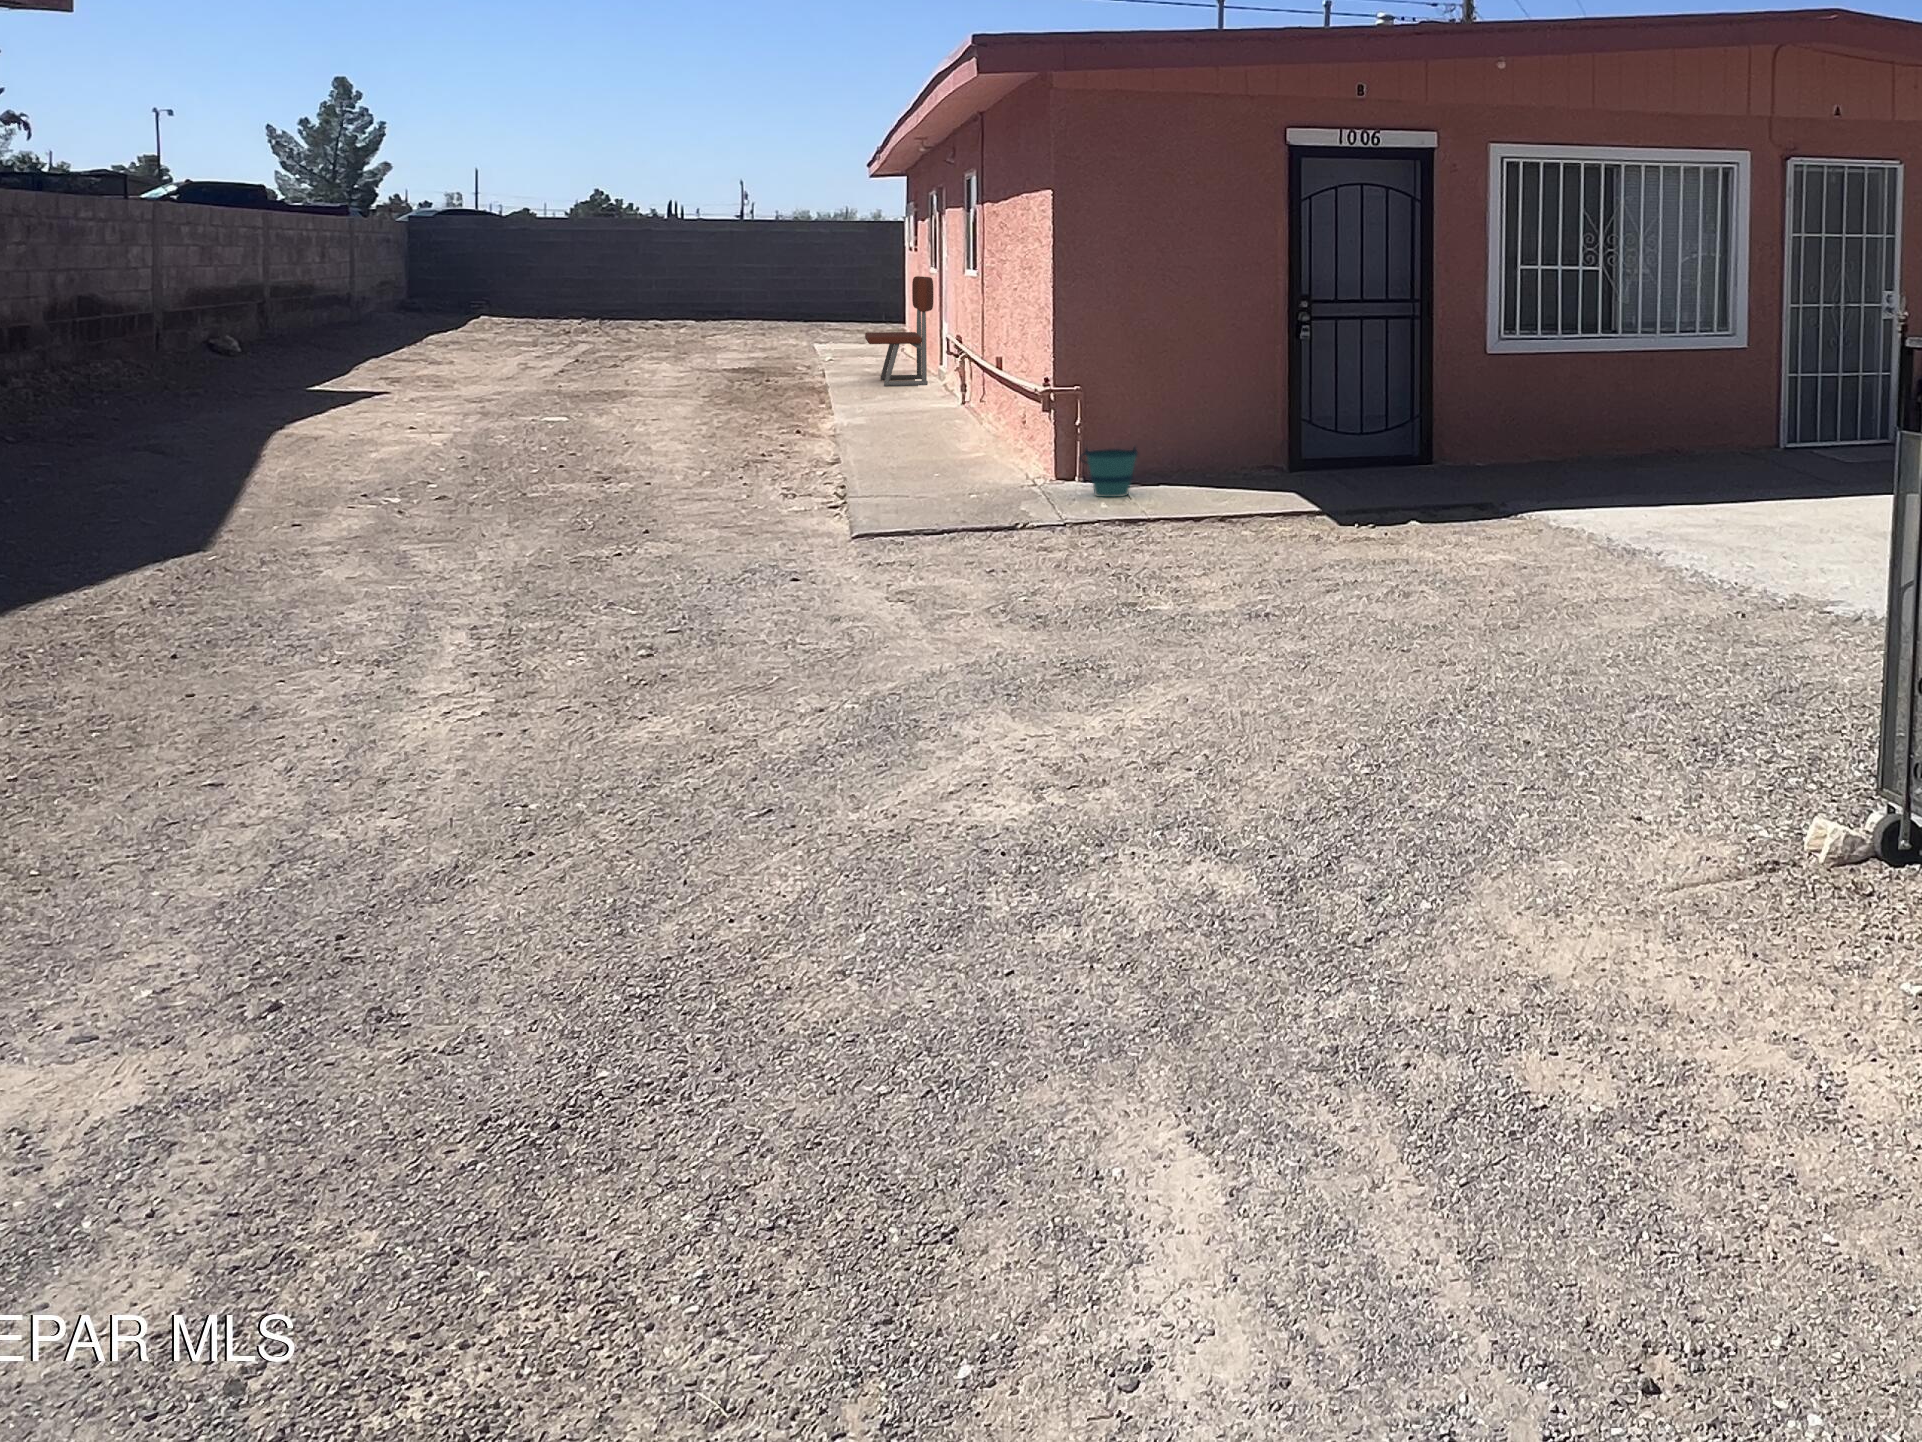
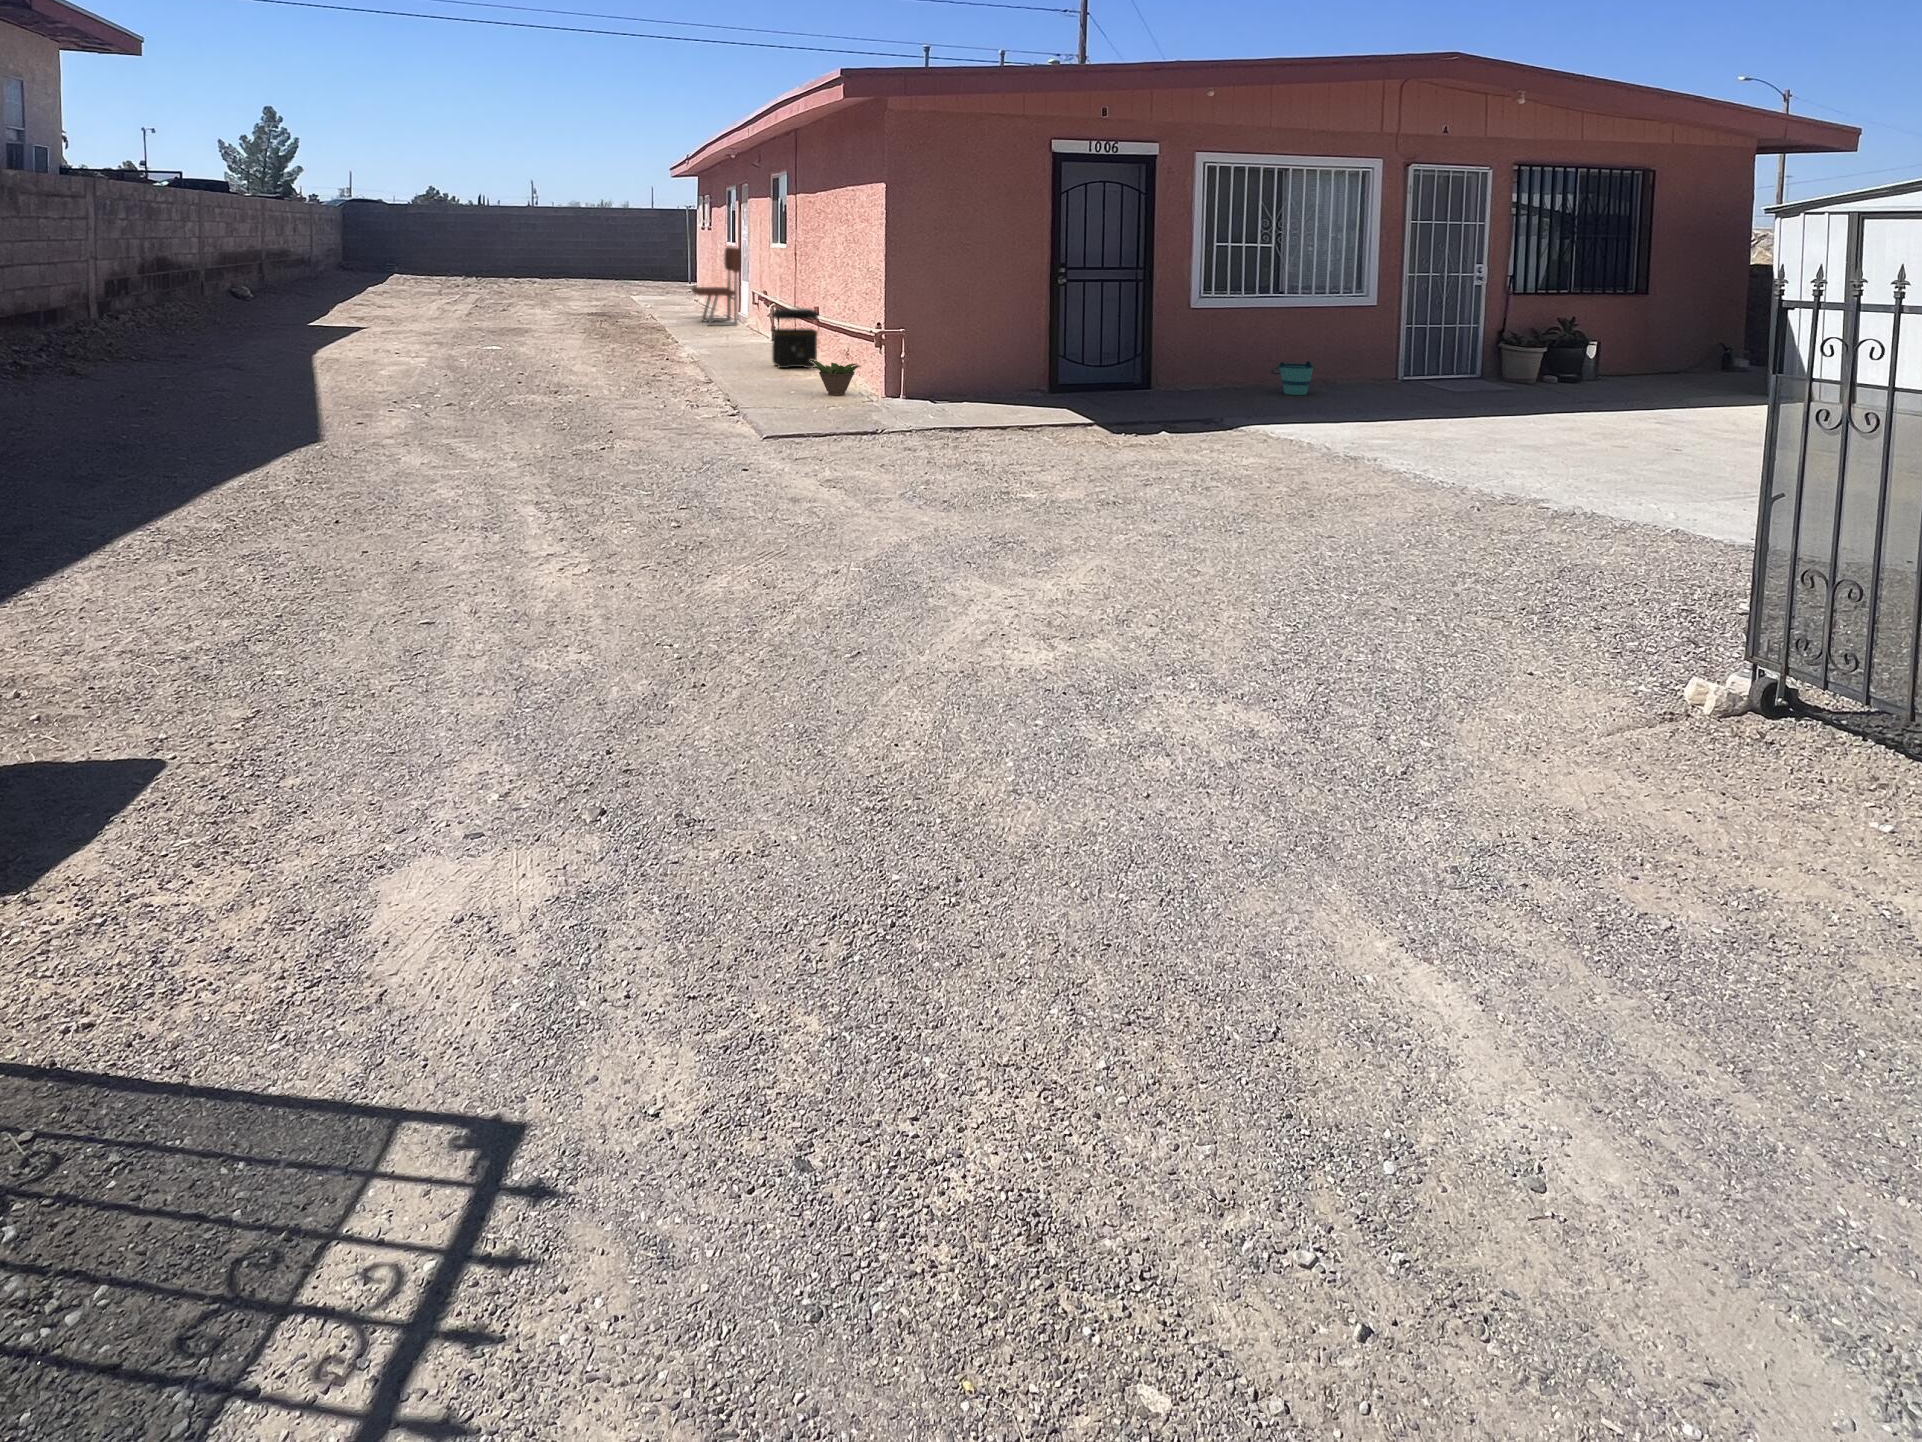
toolbox: none [936,361,998,443] -> present [772,308,818,368]
decorative plant: none [961,431,1035,480] -> present [810,360,860,396]
bucket: present [1080,447,1138,497] -> present [1271,361,1314,395]

